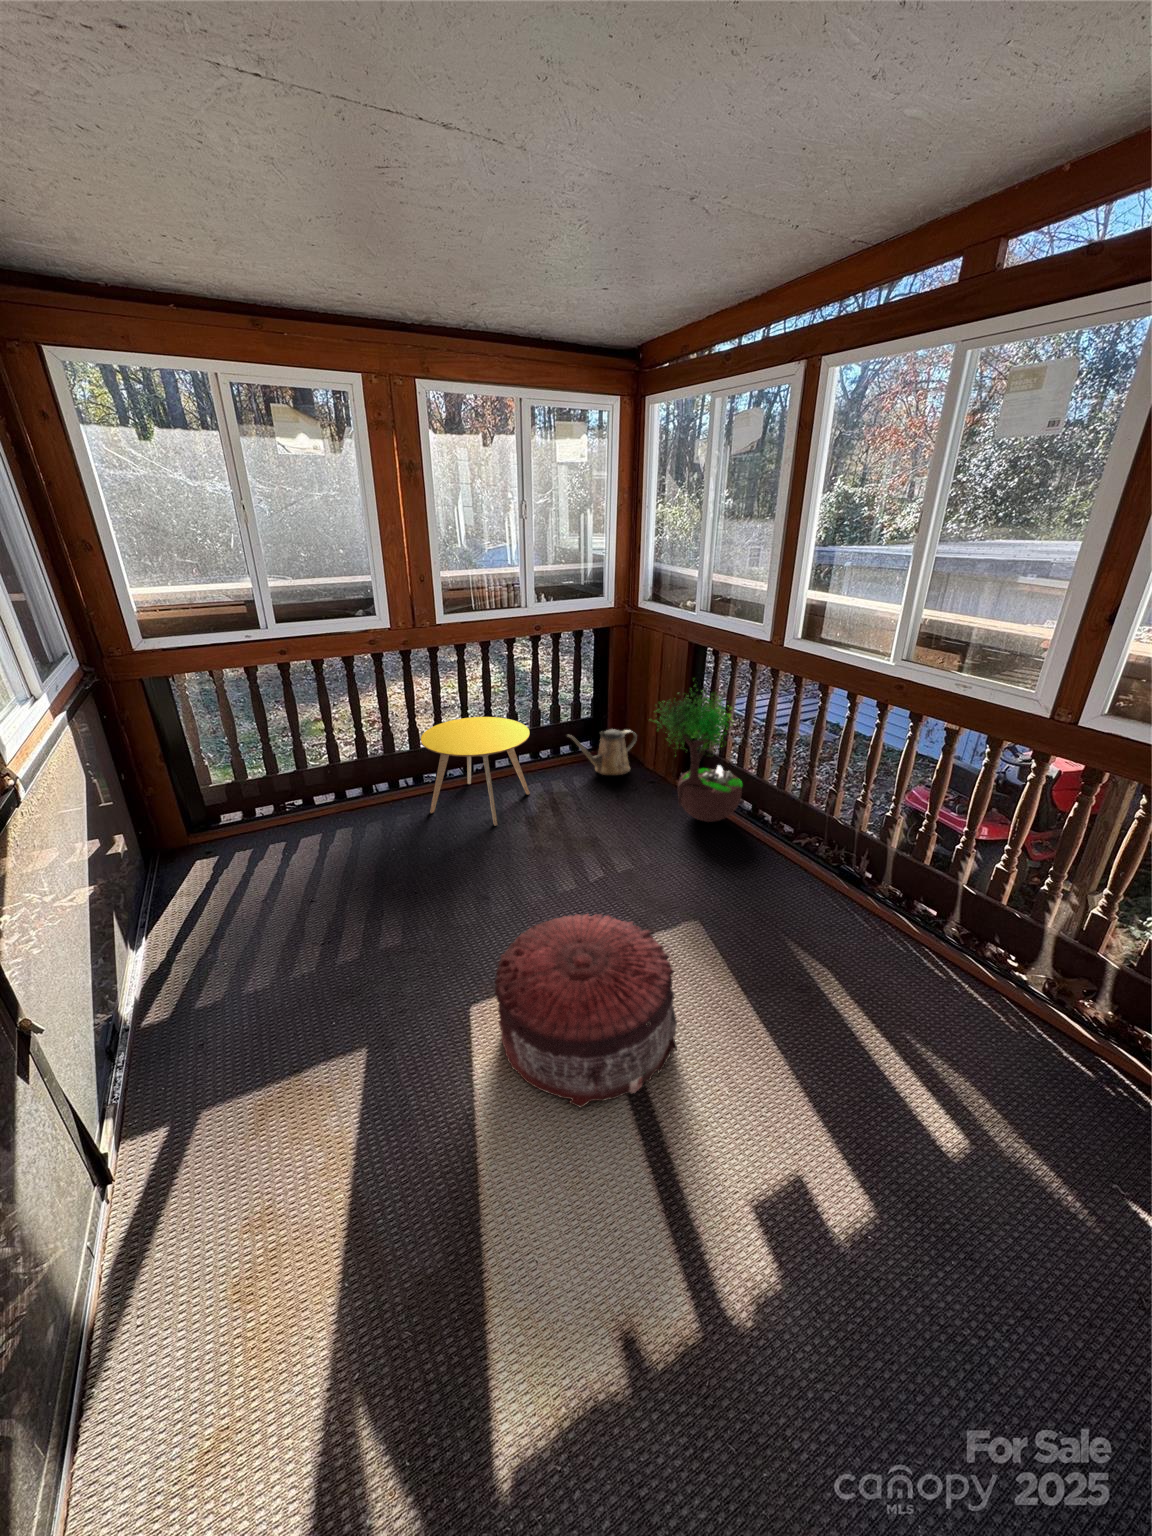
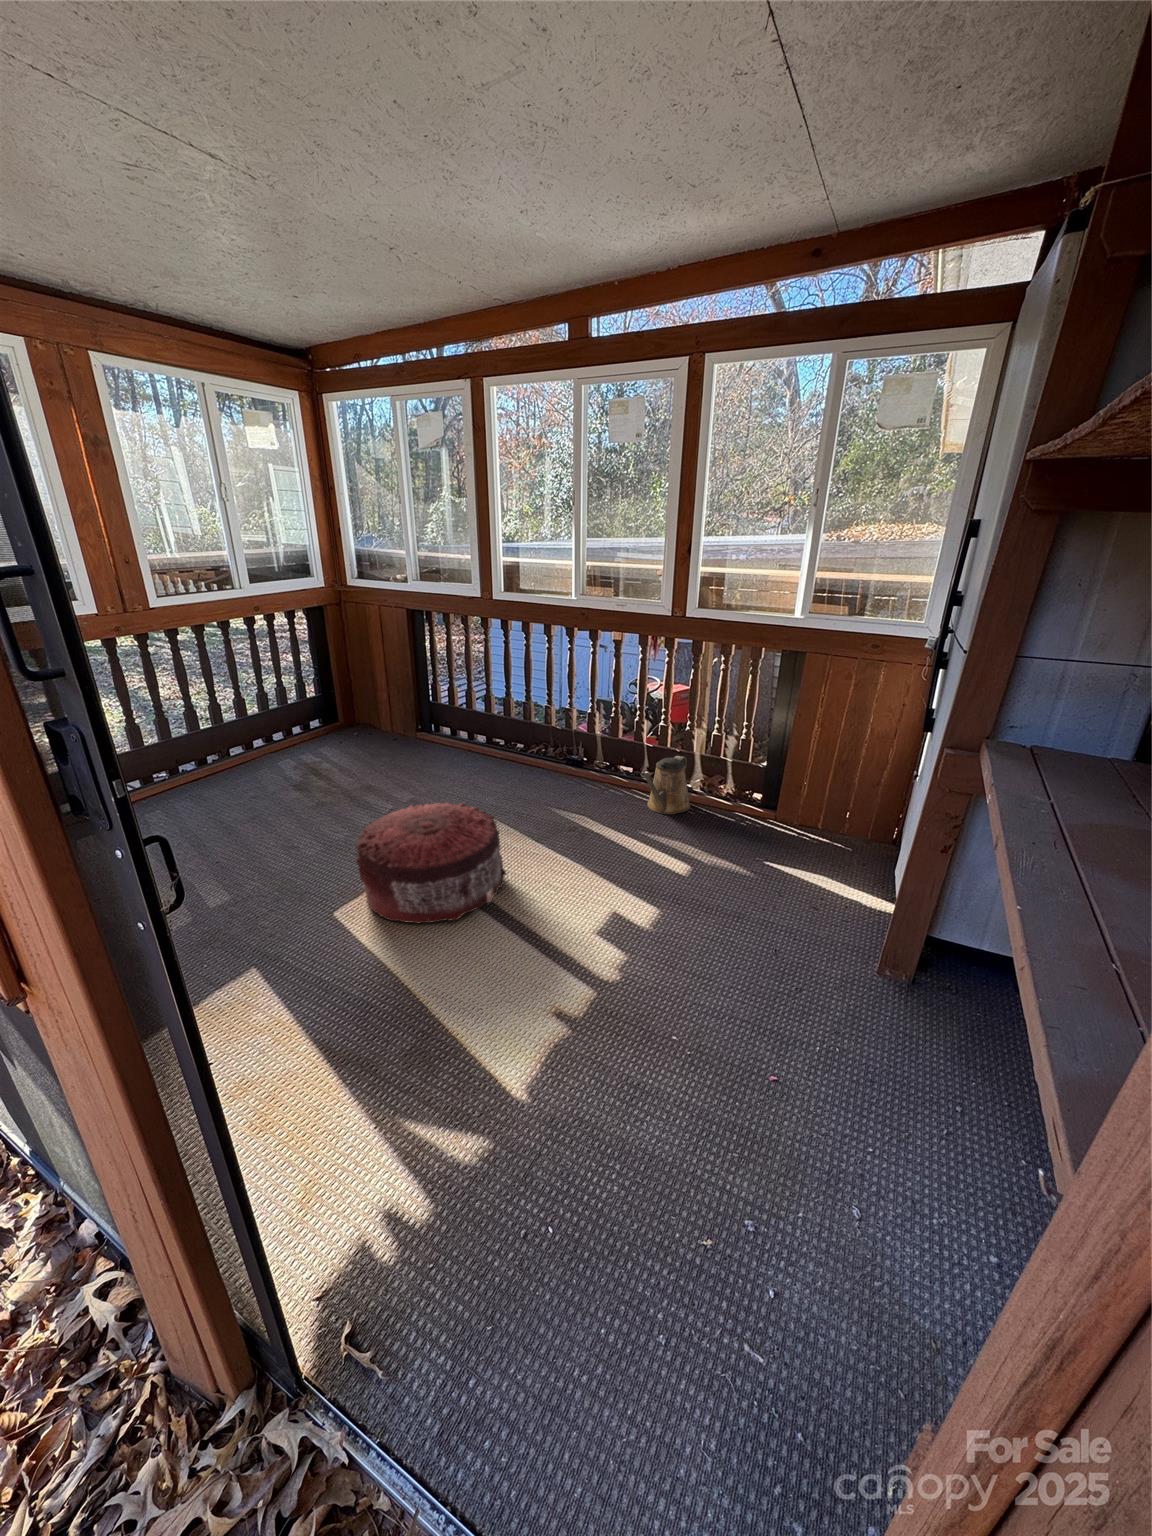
potted tree: present [654,690,743,822] -> none [393,634,481,757]
side table: present [421,717,530,826] -> none [154,699,281,803]
watering can: present [567,729,637,775] -> present [642,756,691,814]

